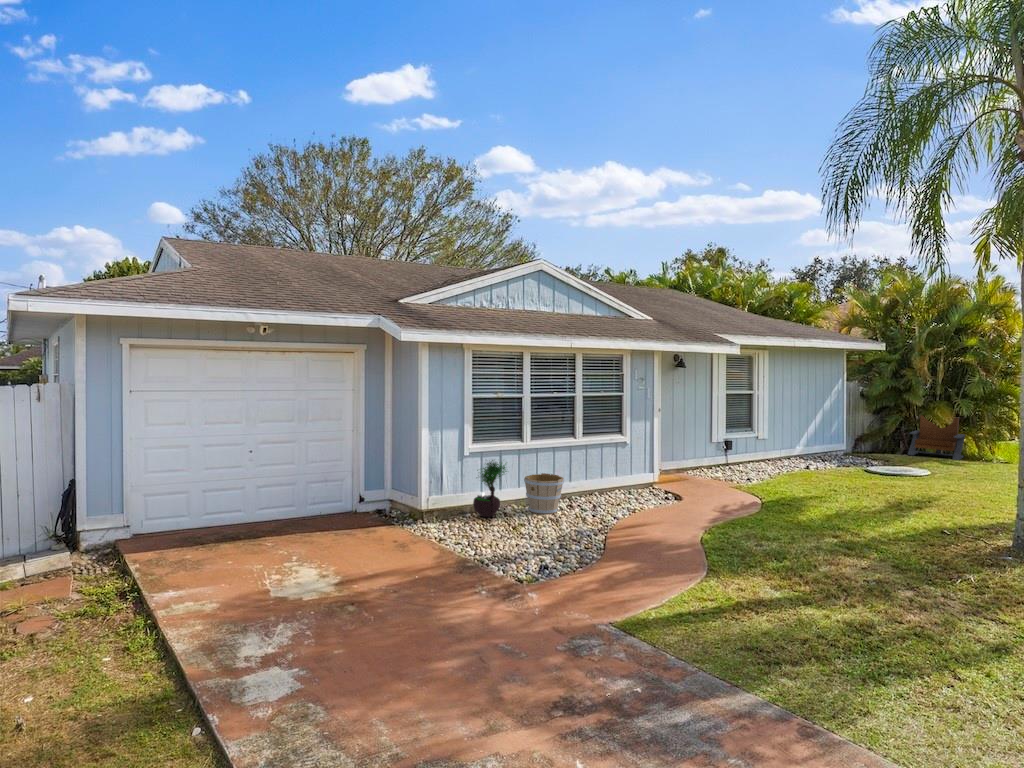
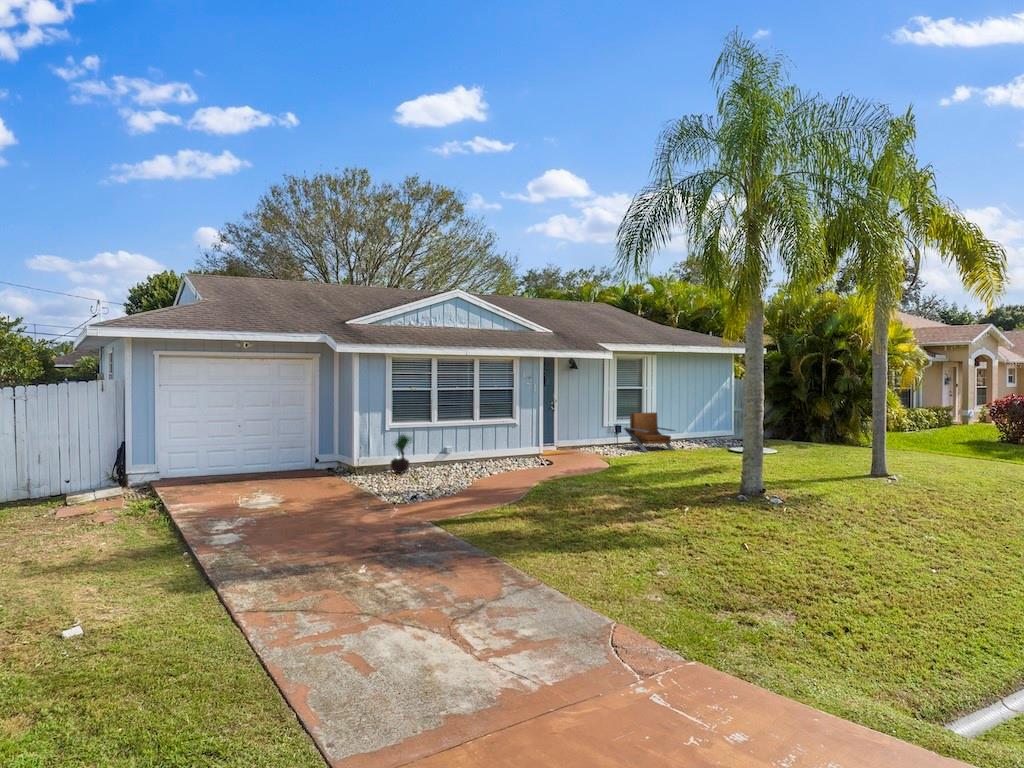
lounge chair: present [908,415,965,460] -> present [624,412,675,452]
wooden bucket: present [524,473,564,514] -> none [429,445,458,472]

